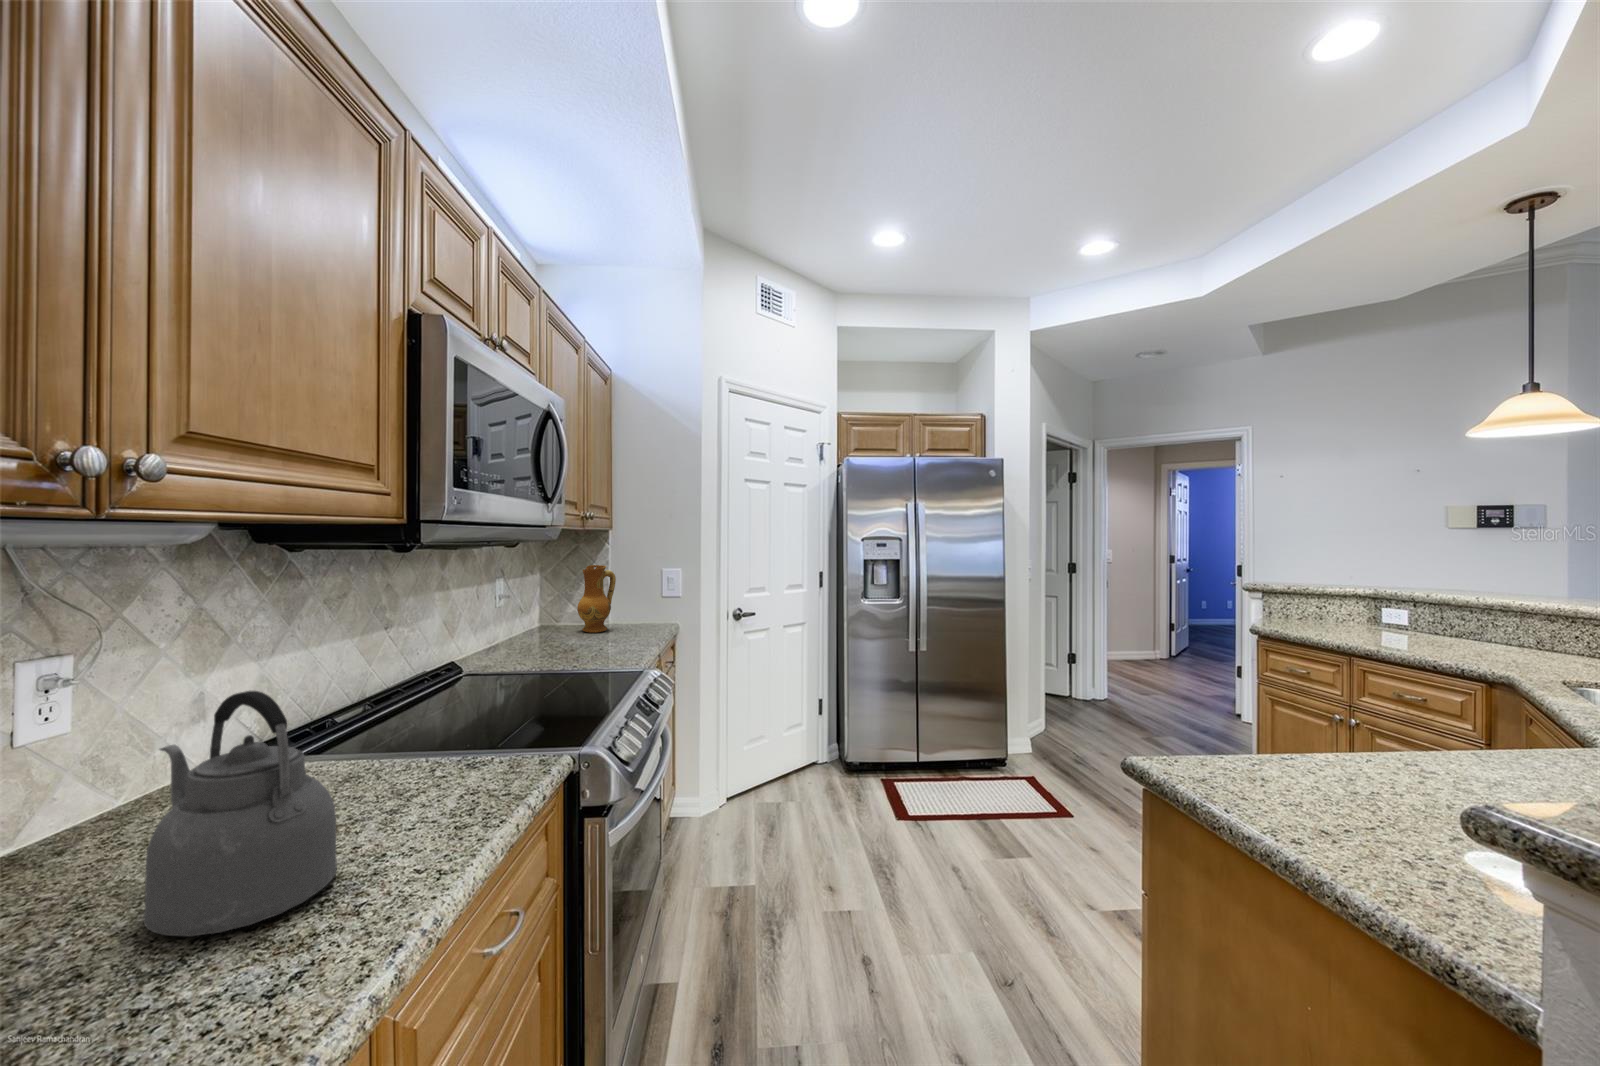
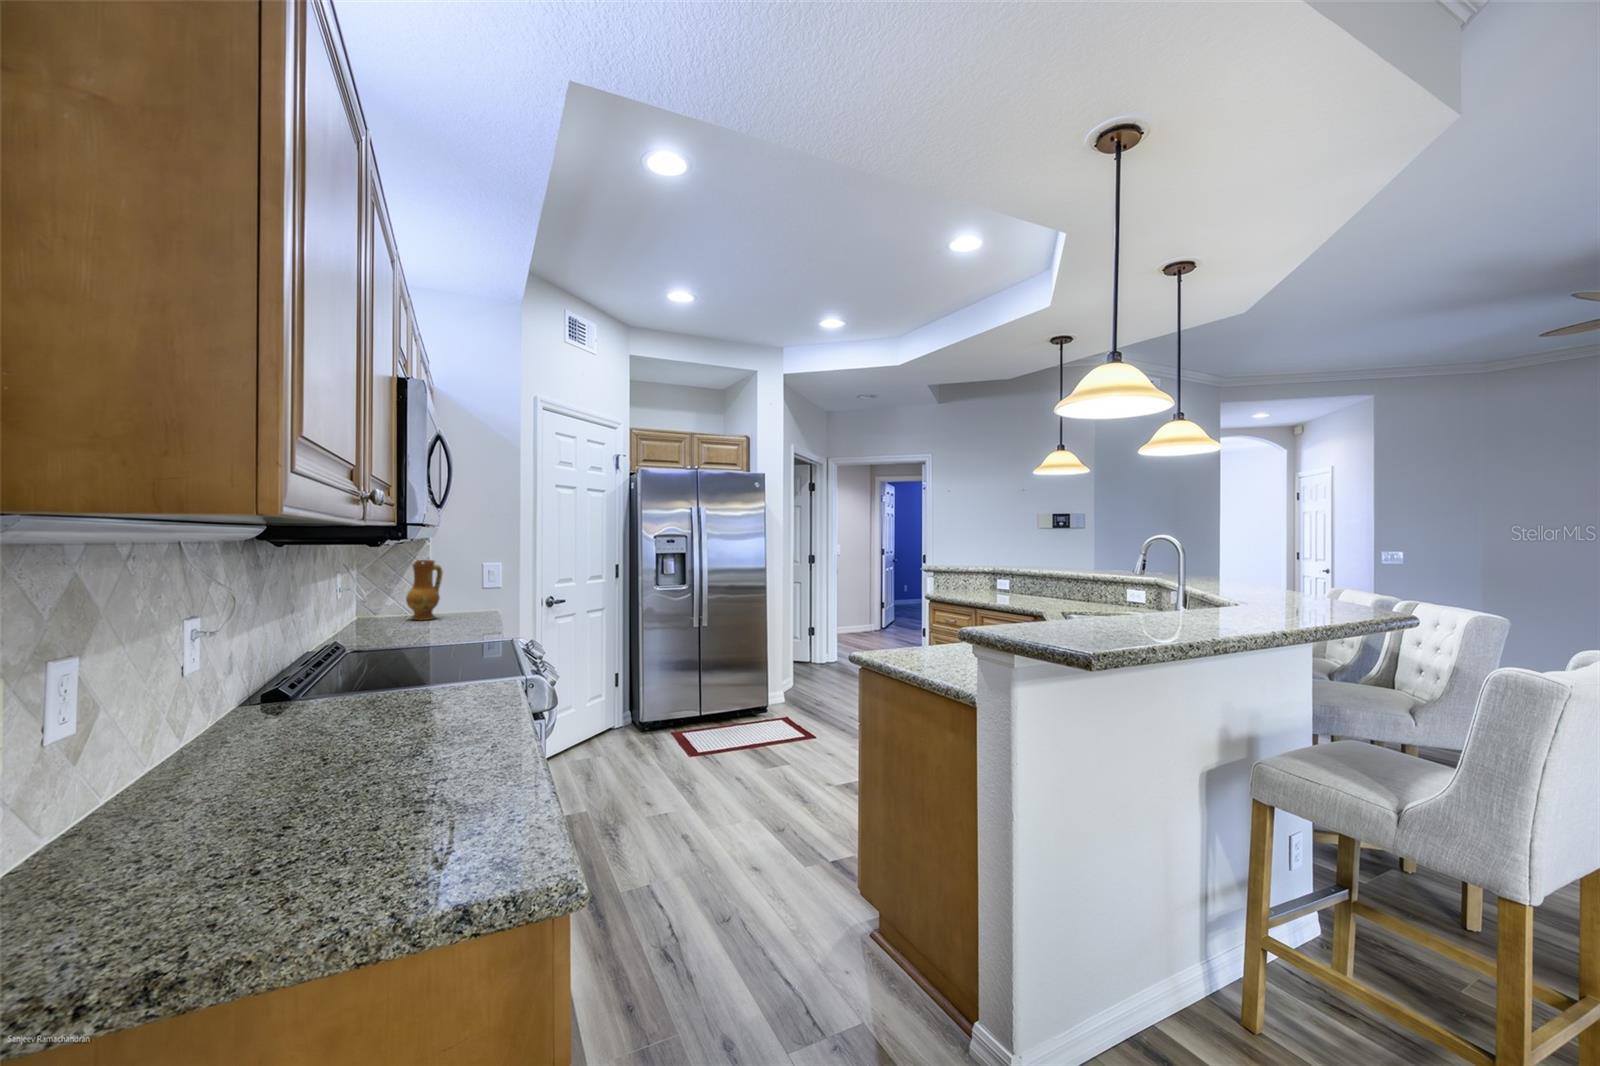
kettle: present [144,691,337,937] -> none [307,622,442,753]

